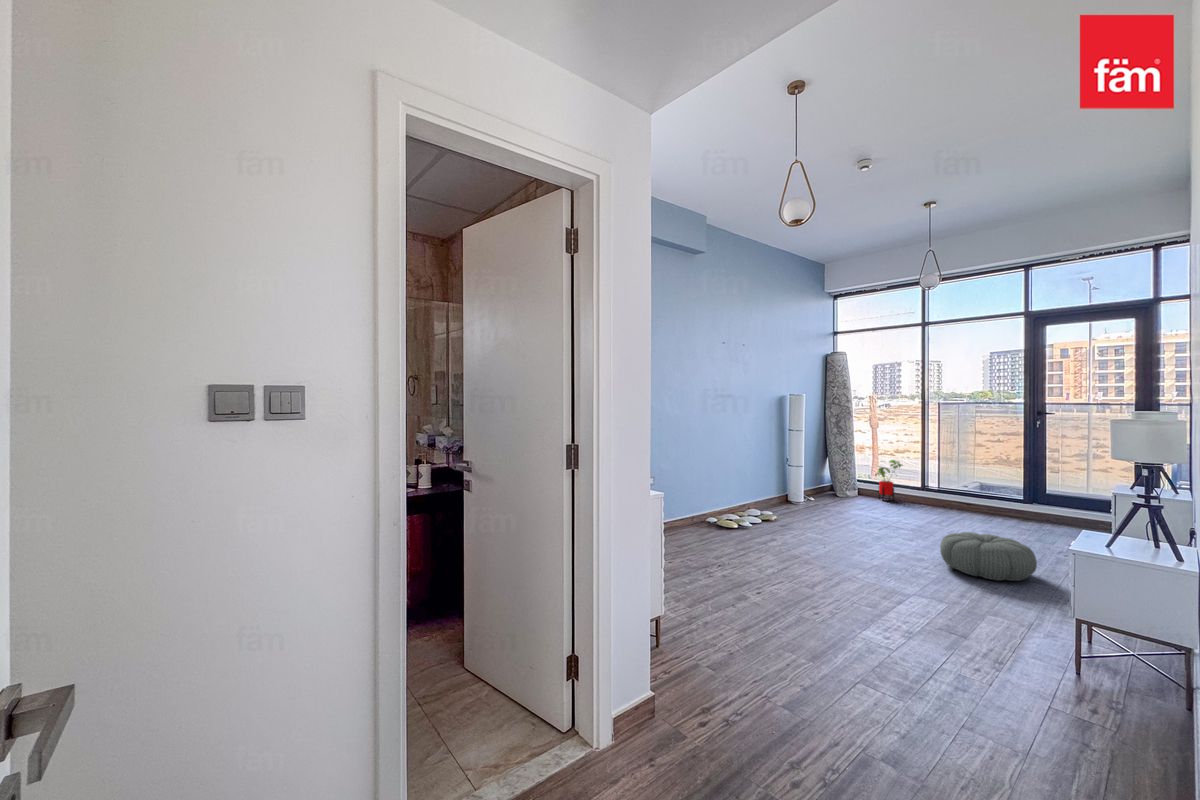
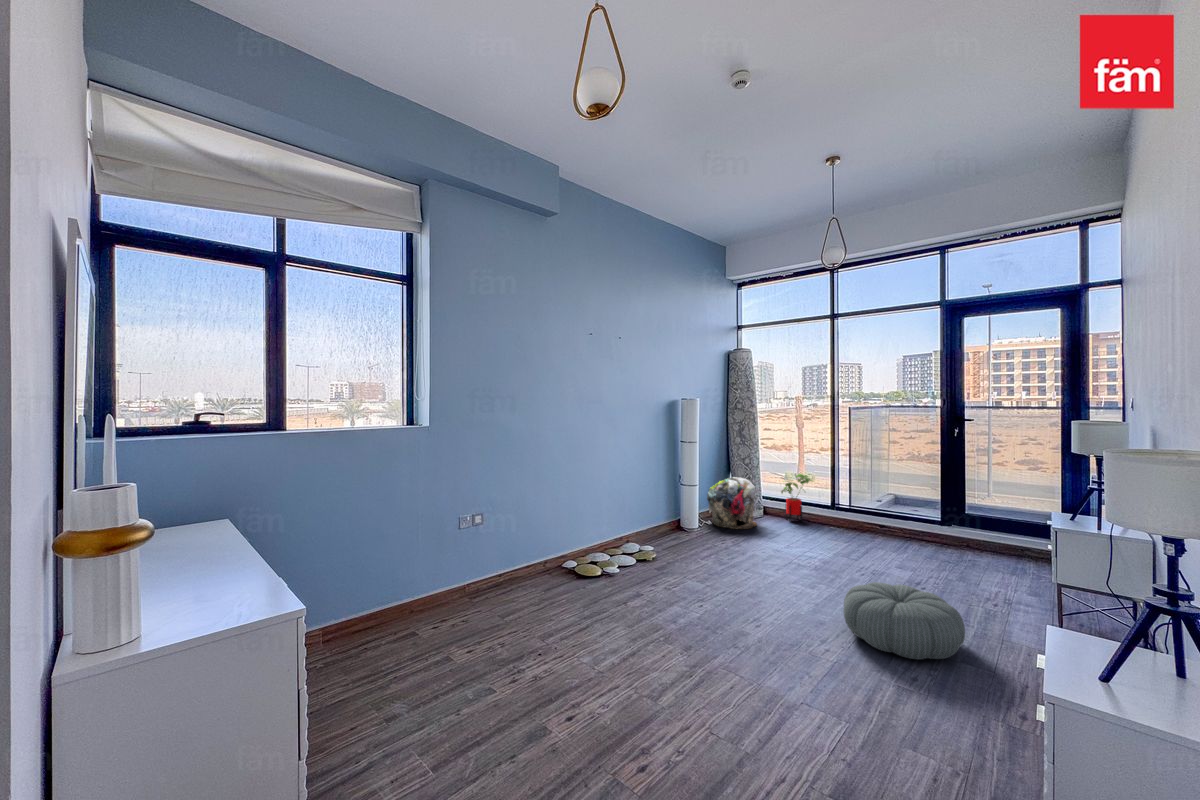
laundry basket: none [808,462,854,505] -> present [707,477,757,529]

